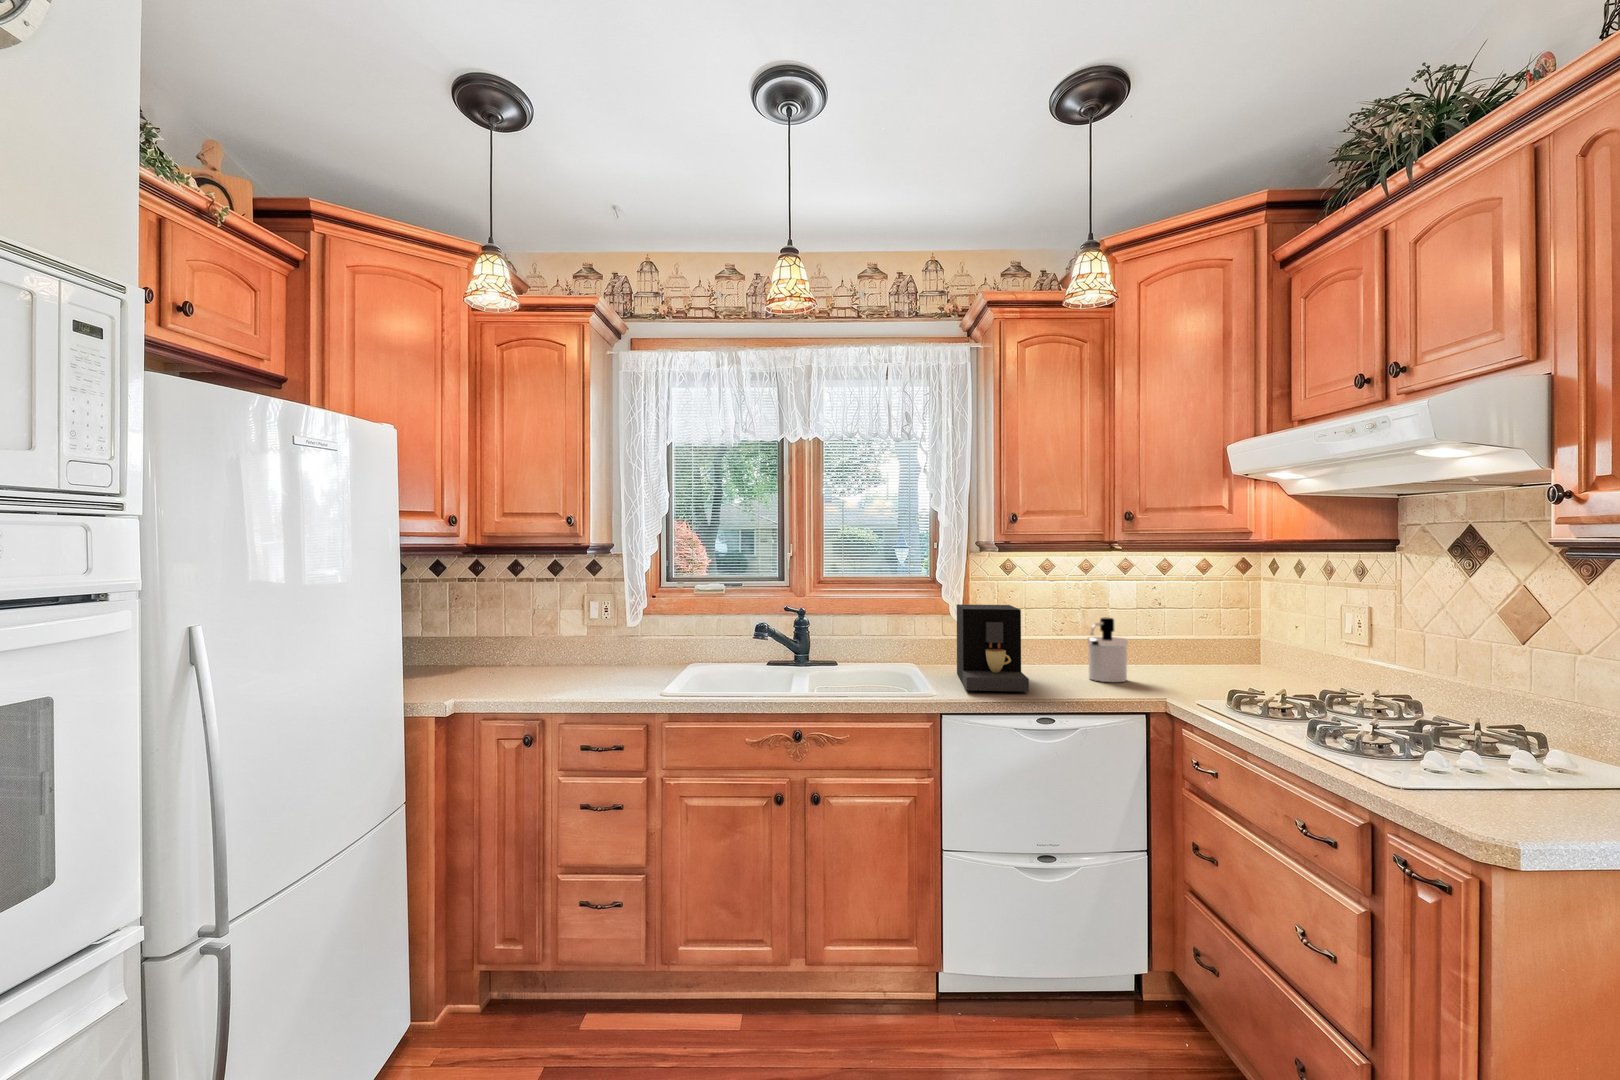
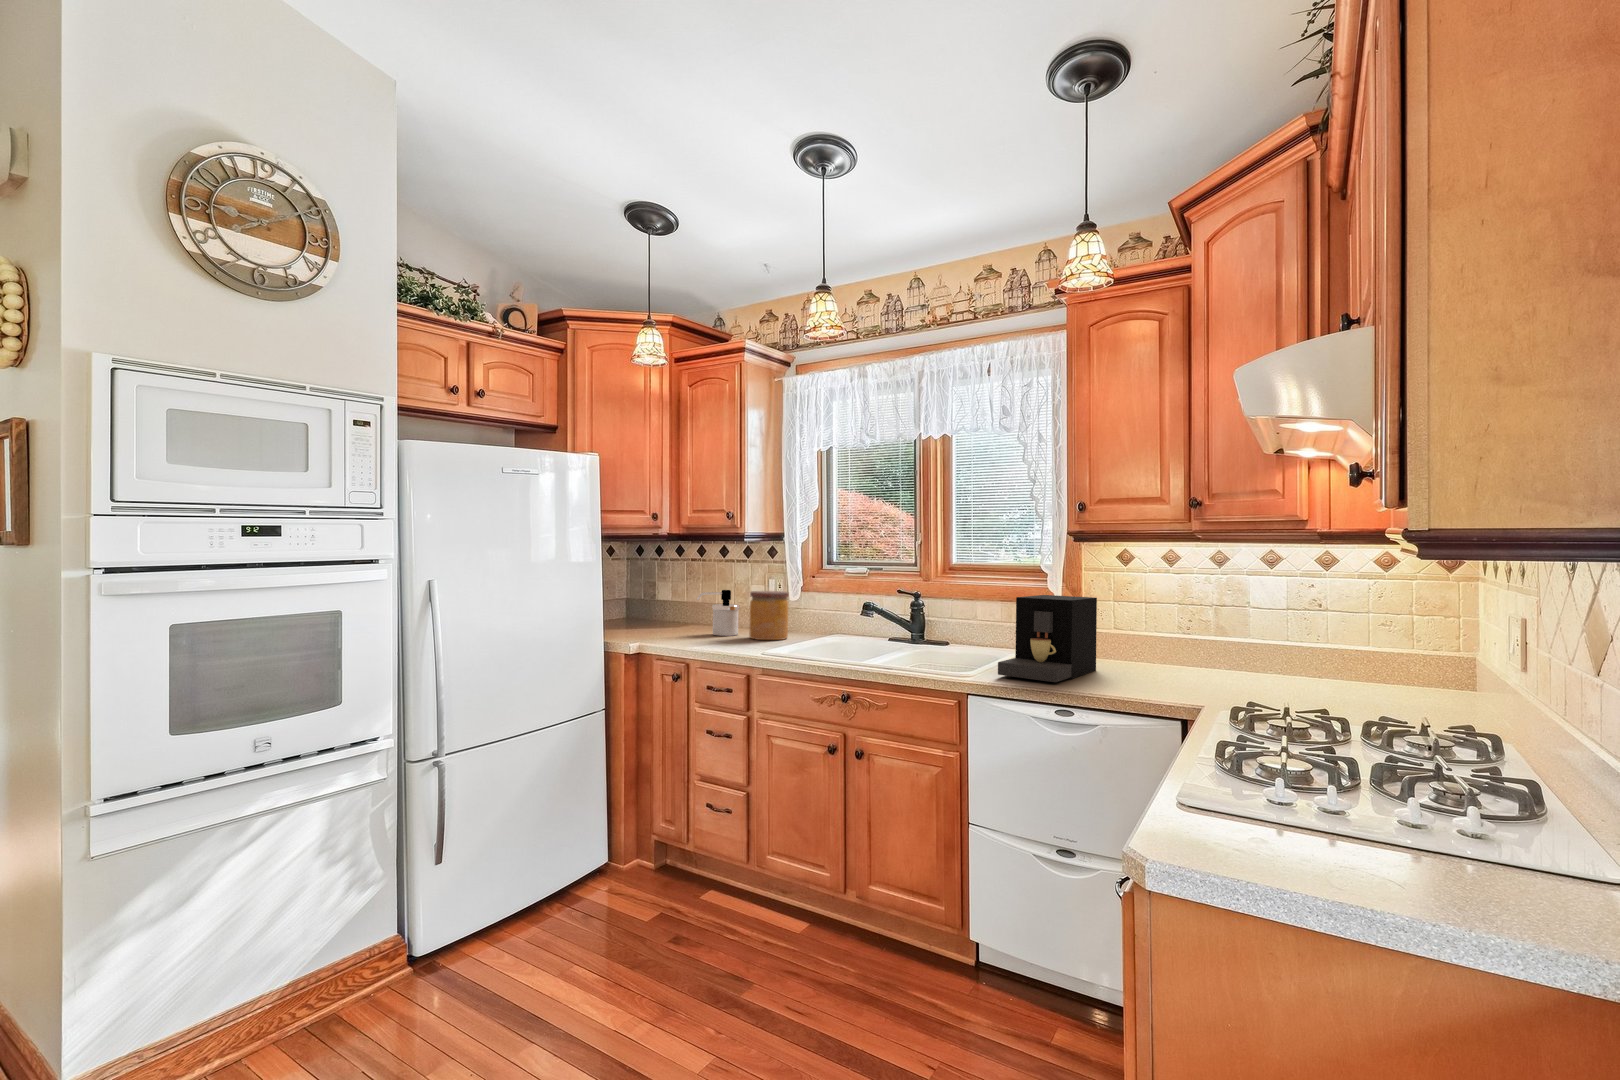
jar: none [593,614,643,678] -> present [749,591,789,640]
soap dispenser: present [1087,617,1128,682] -> present [697,590,740,636]

